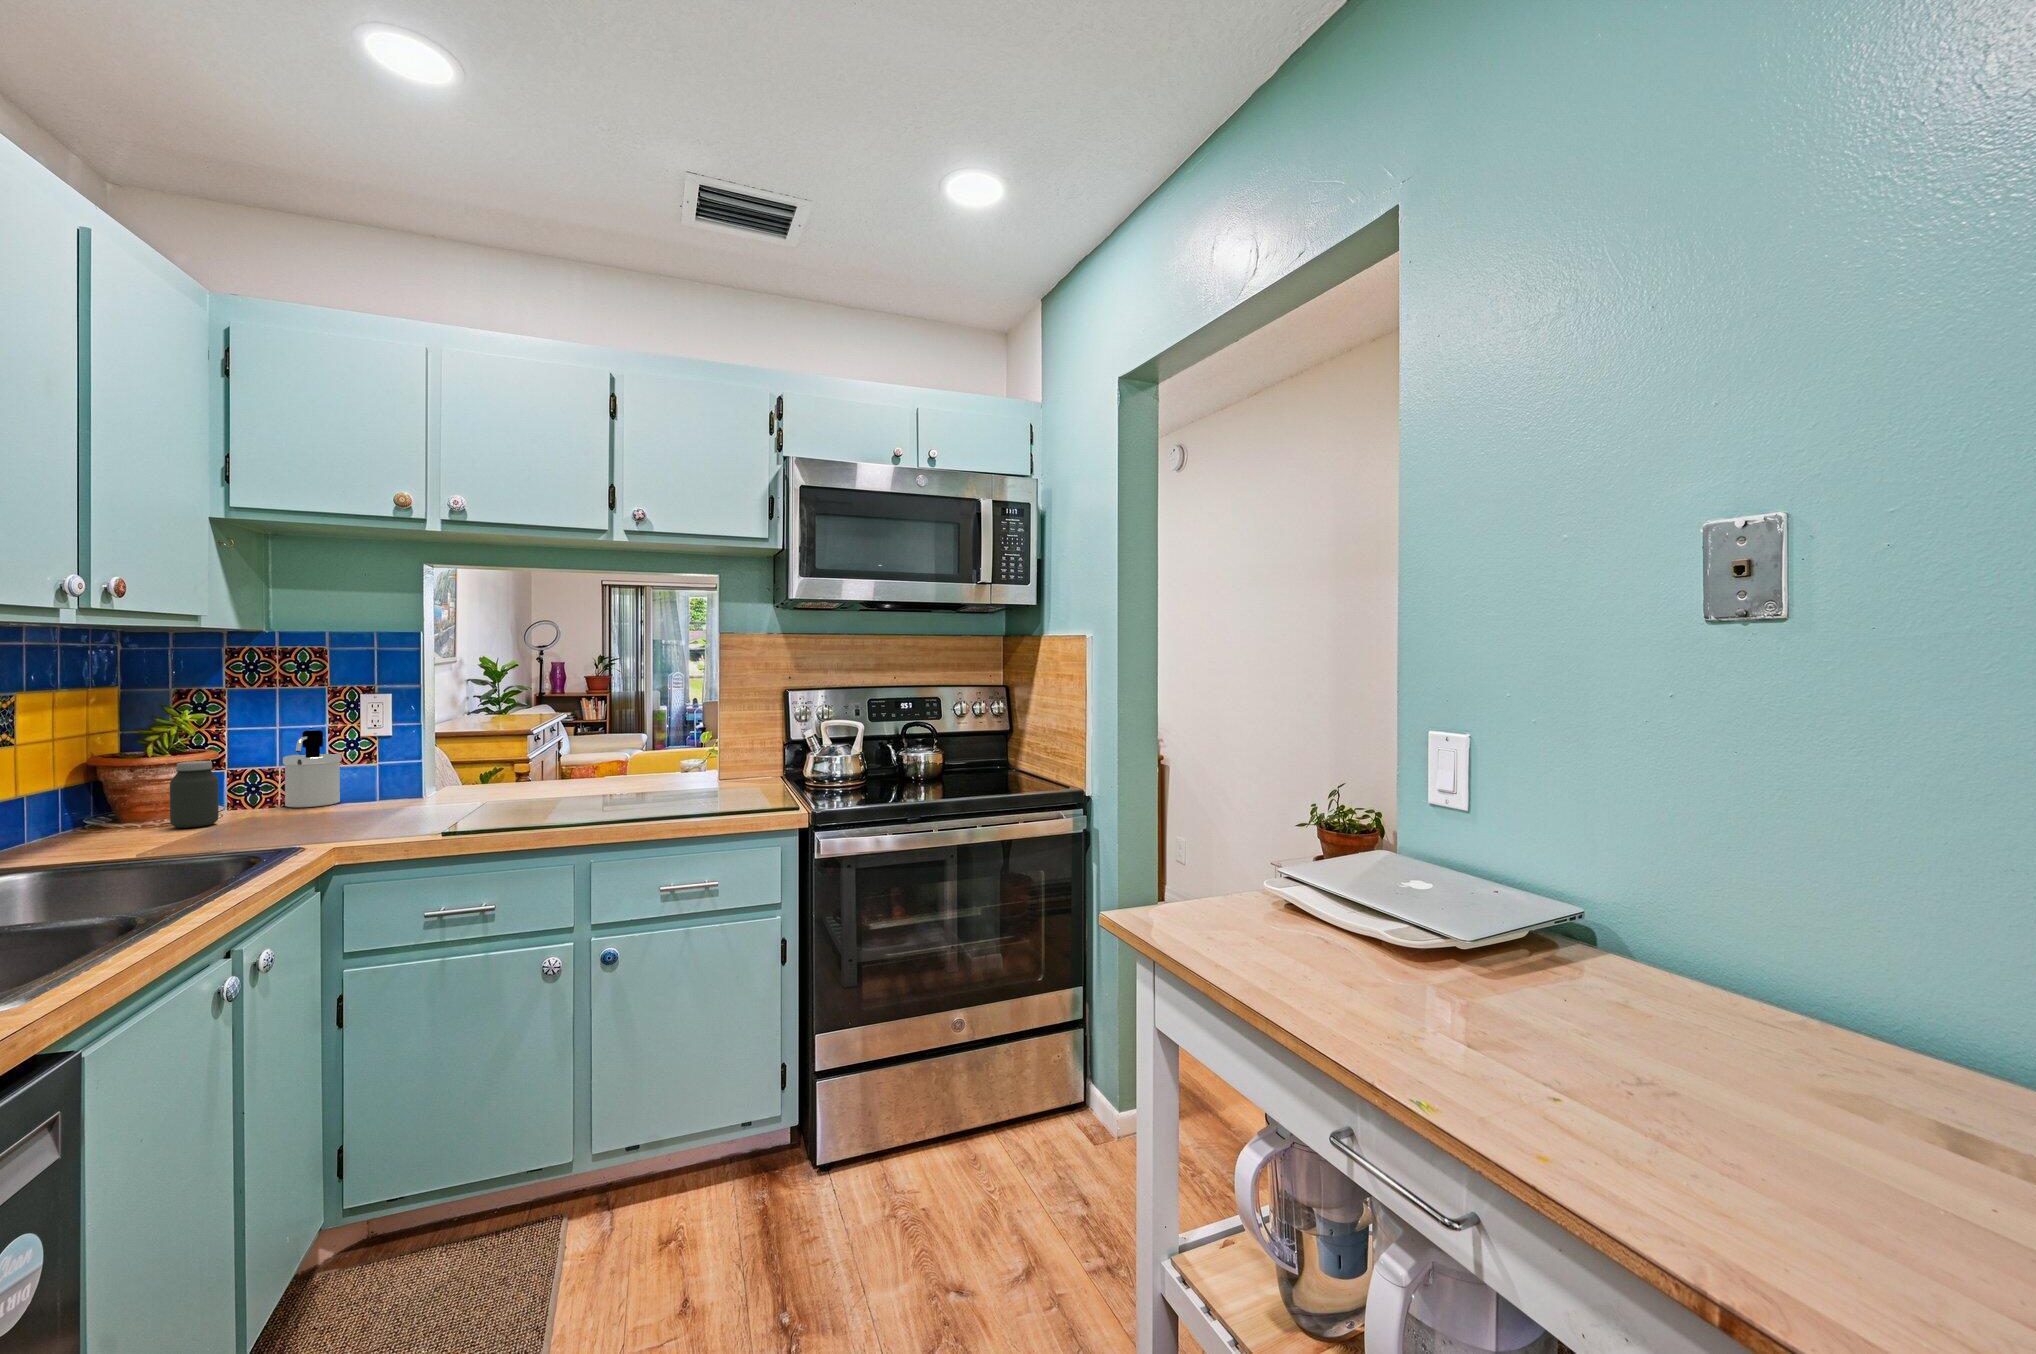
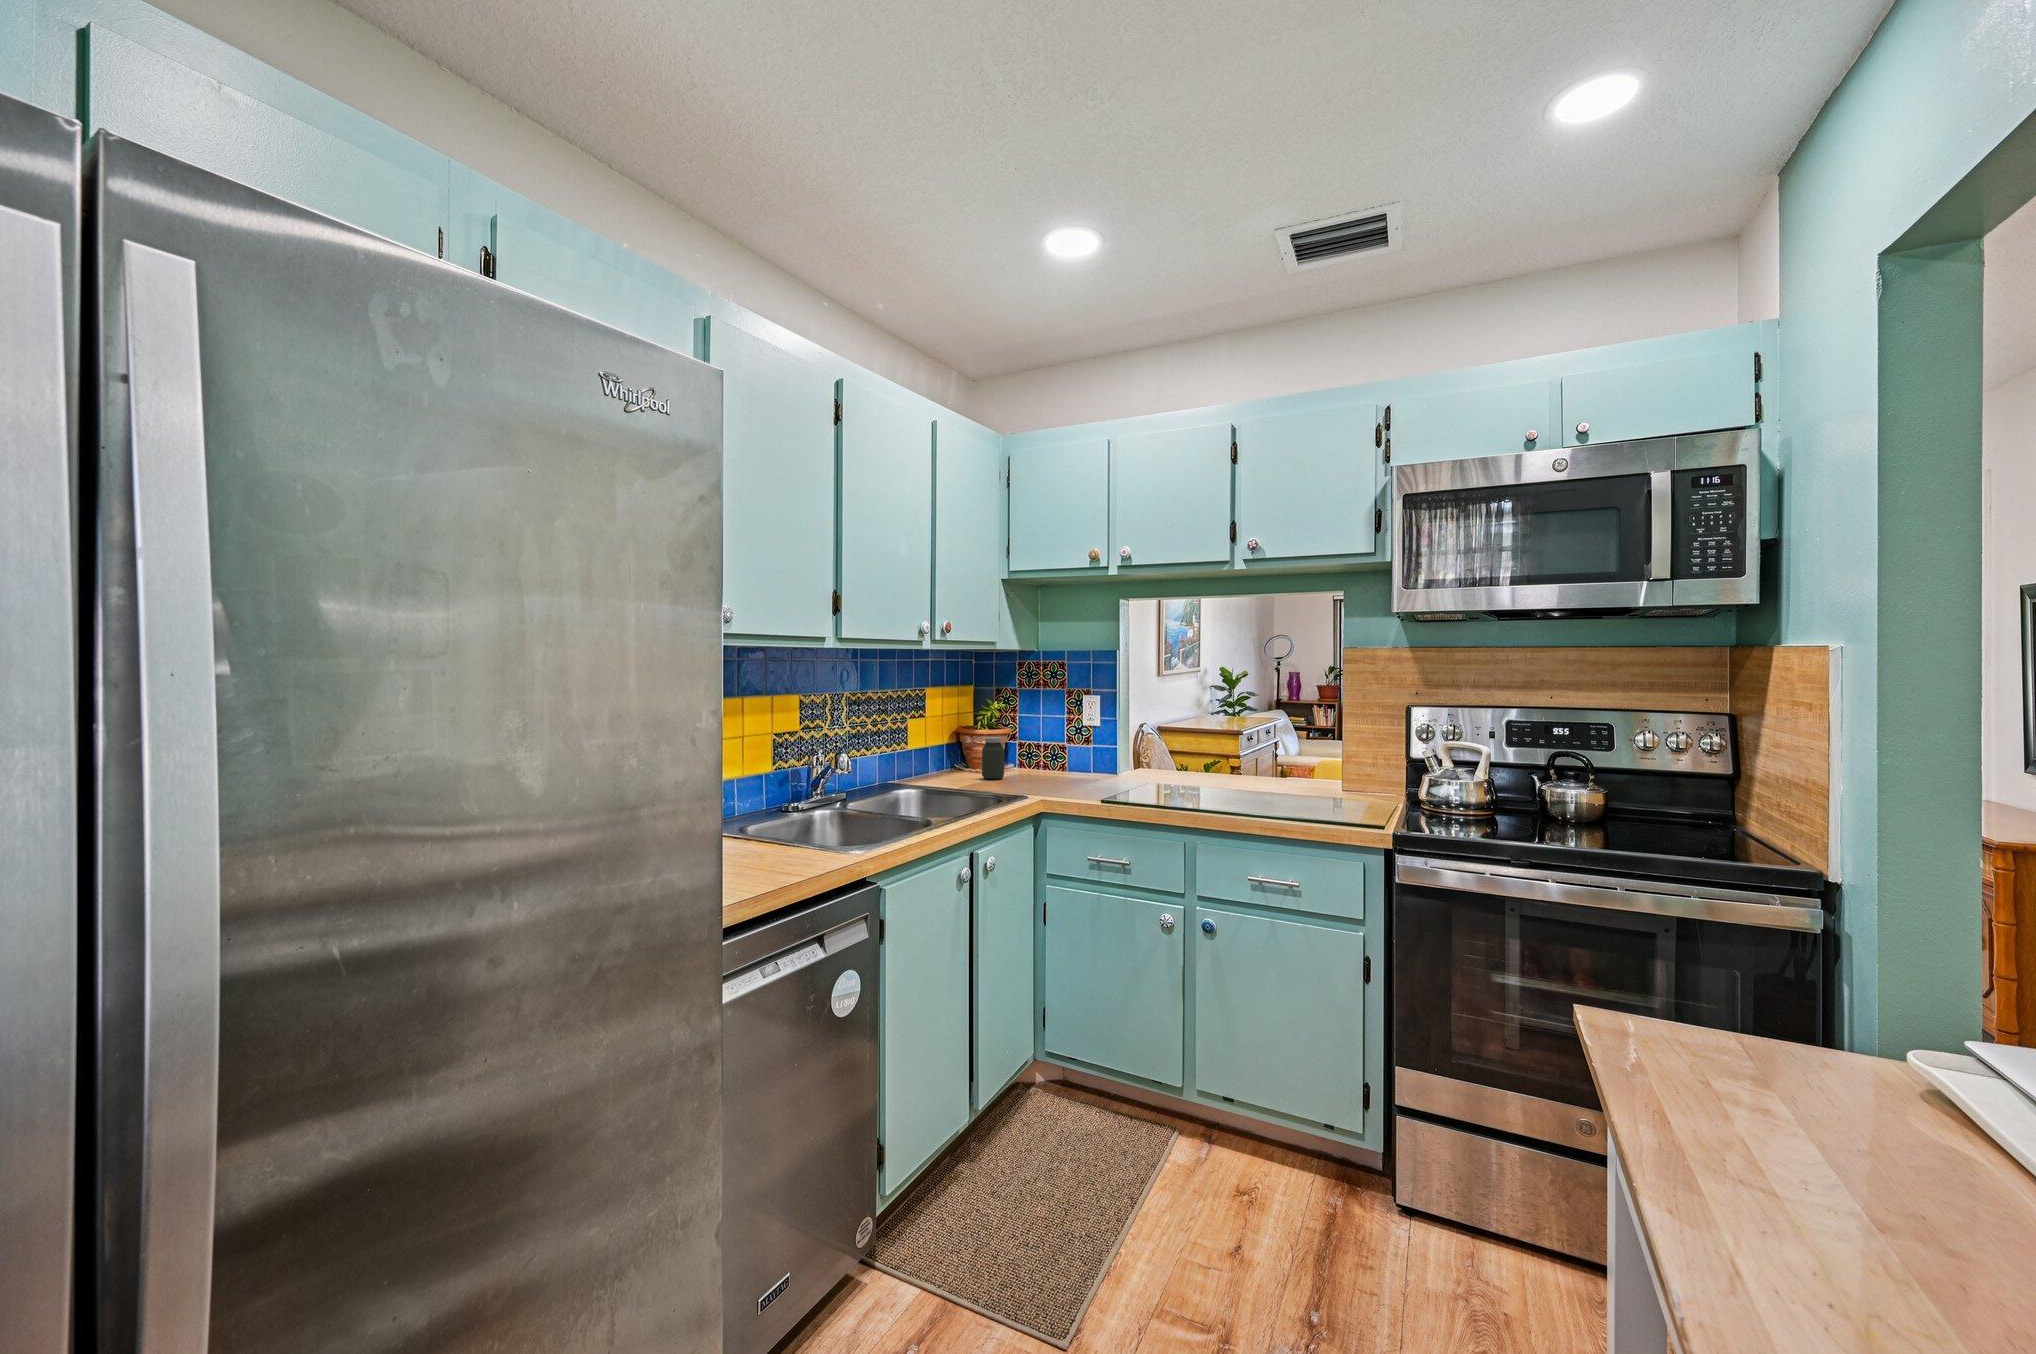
soap dispenser: present [283,730,342,807] -> none [1043,721,1074,774]

